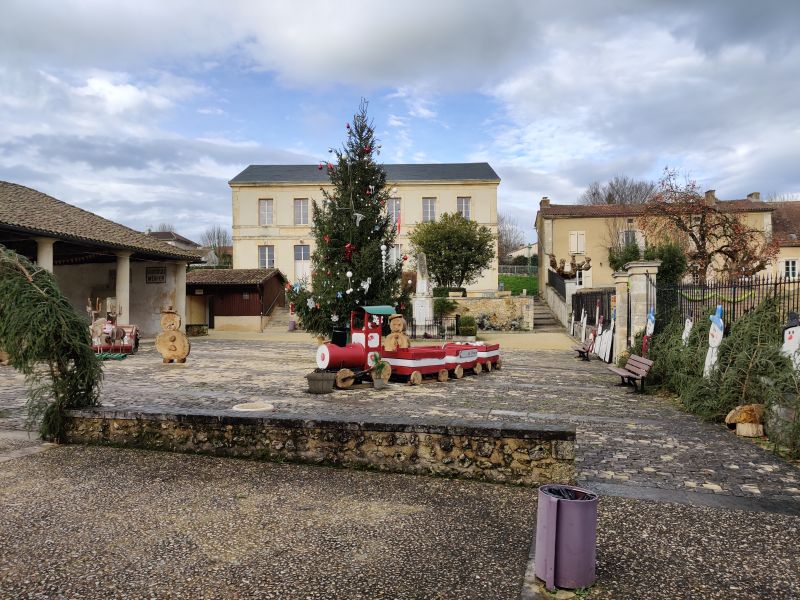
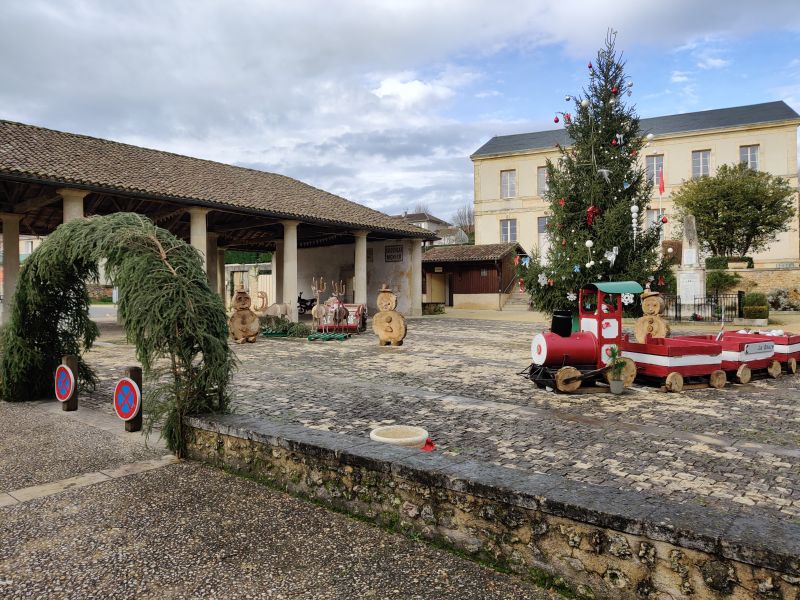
wooden bucket: present [307,372,335,393] -> none [518,363,555,396]

